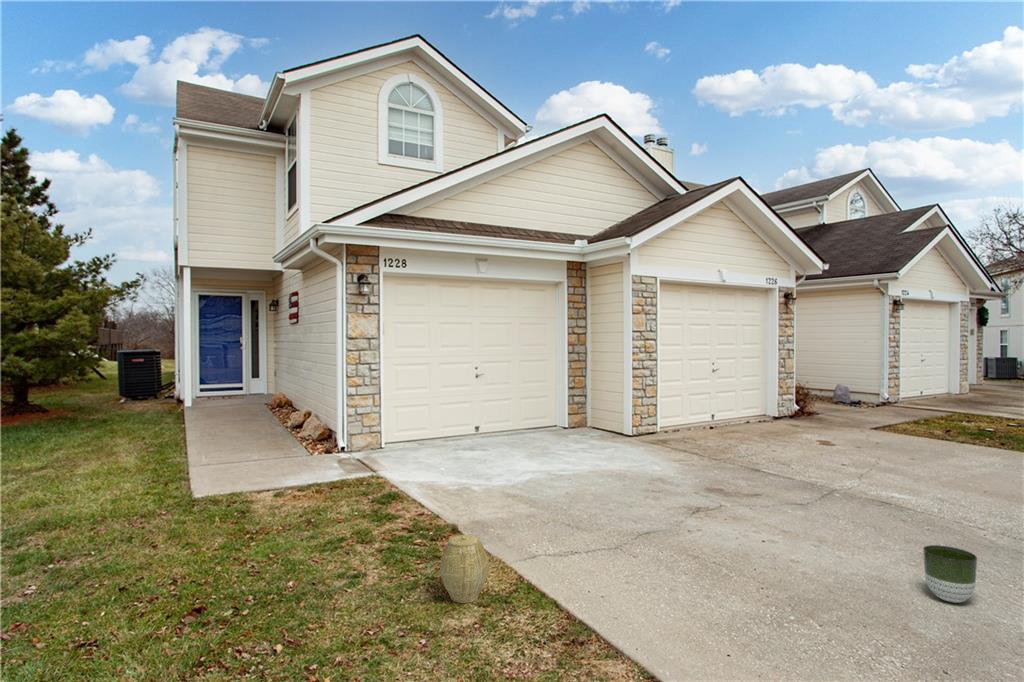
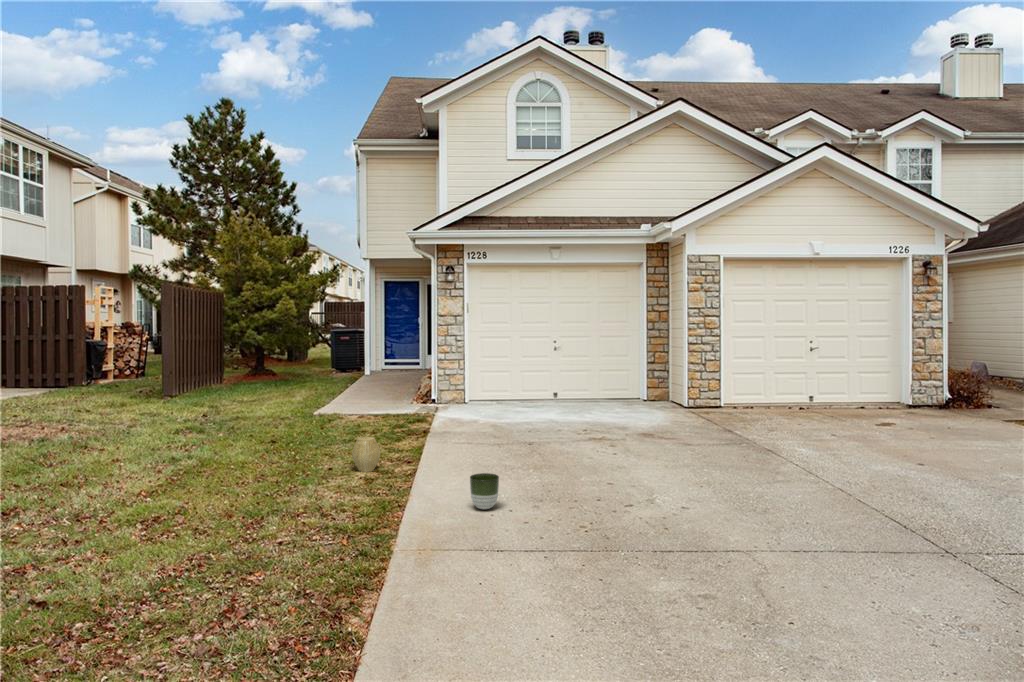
planter: present [923,545,977,603] -> present [470,473,499,509]

